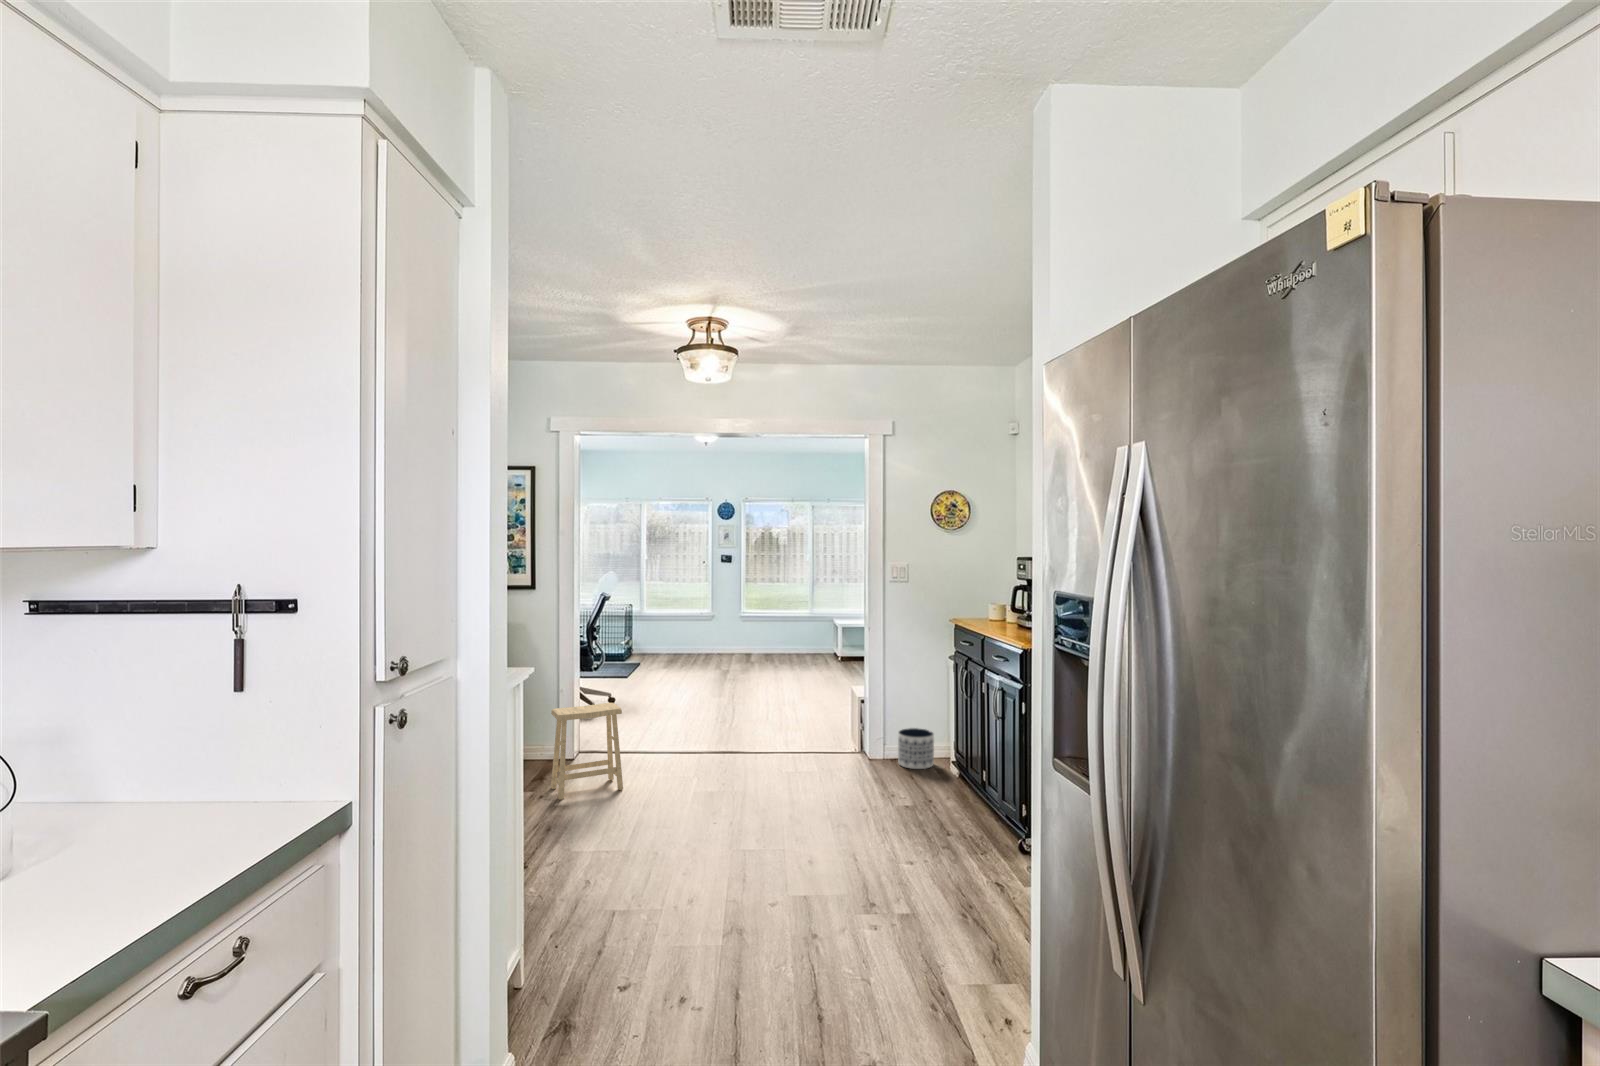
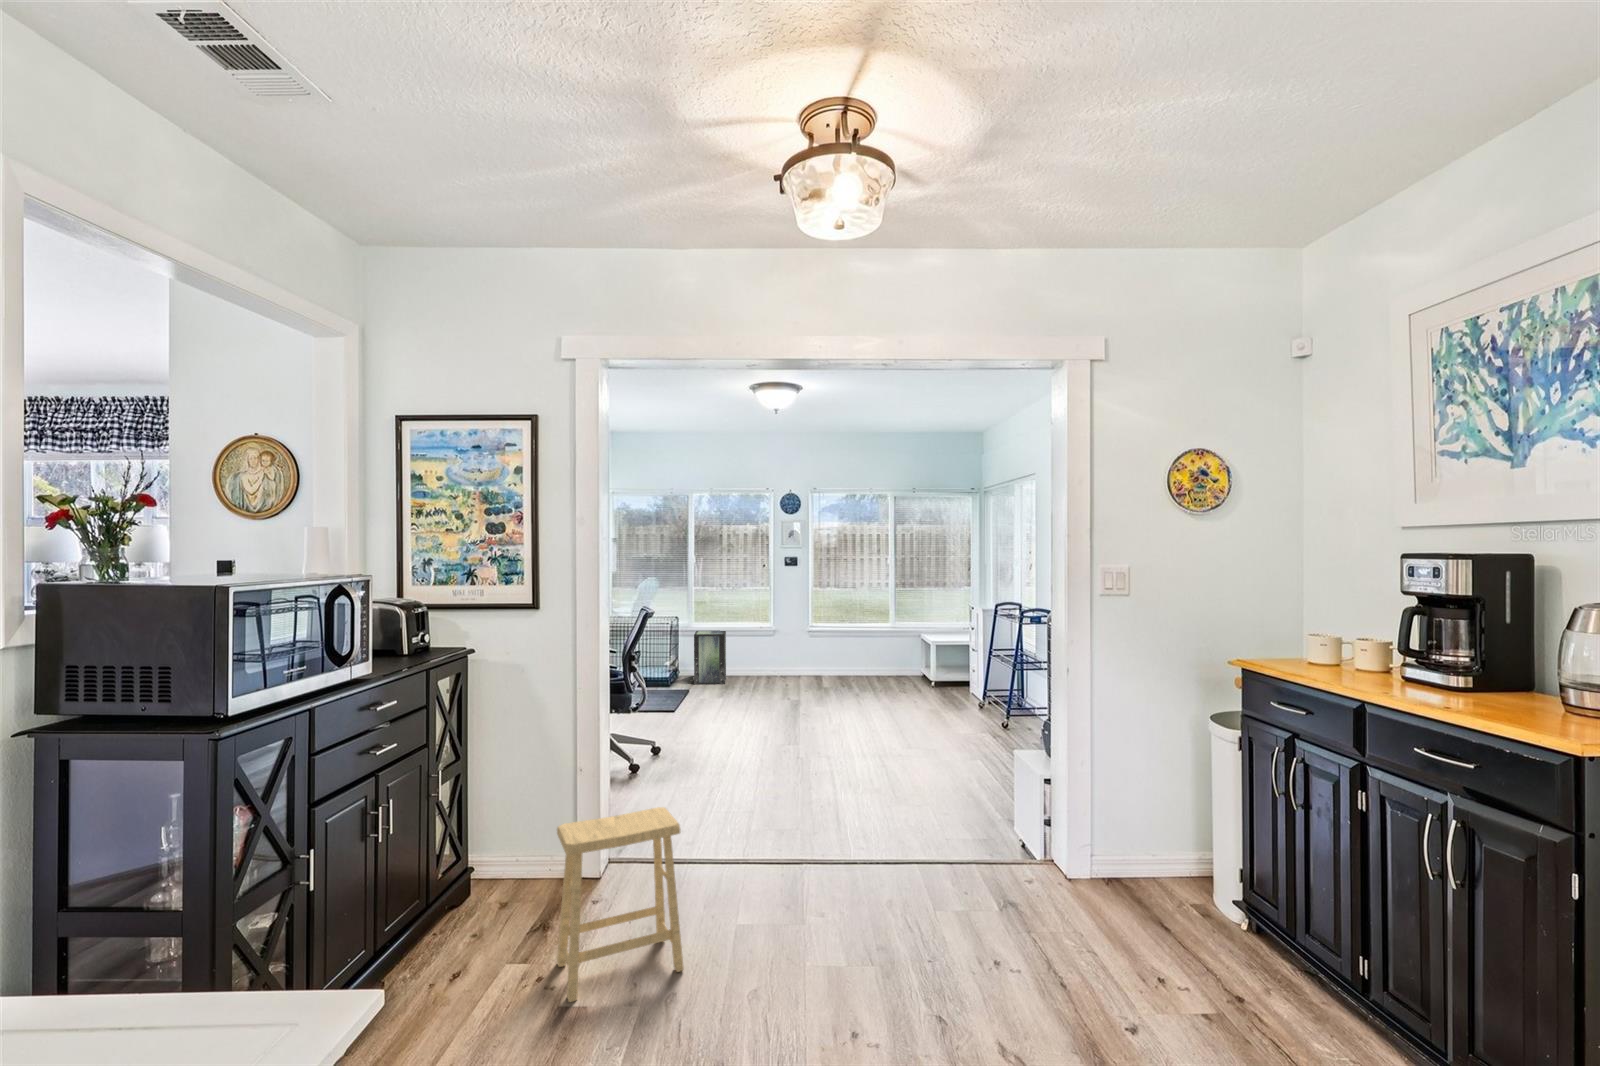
storage box: none [645,616,672,661] -> present [694,630,726,685]
planter: present [898,728,934,769] -> none [1130,834,1195,912]

